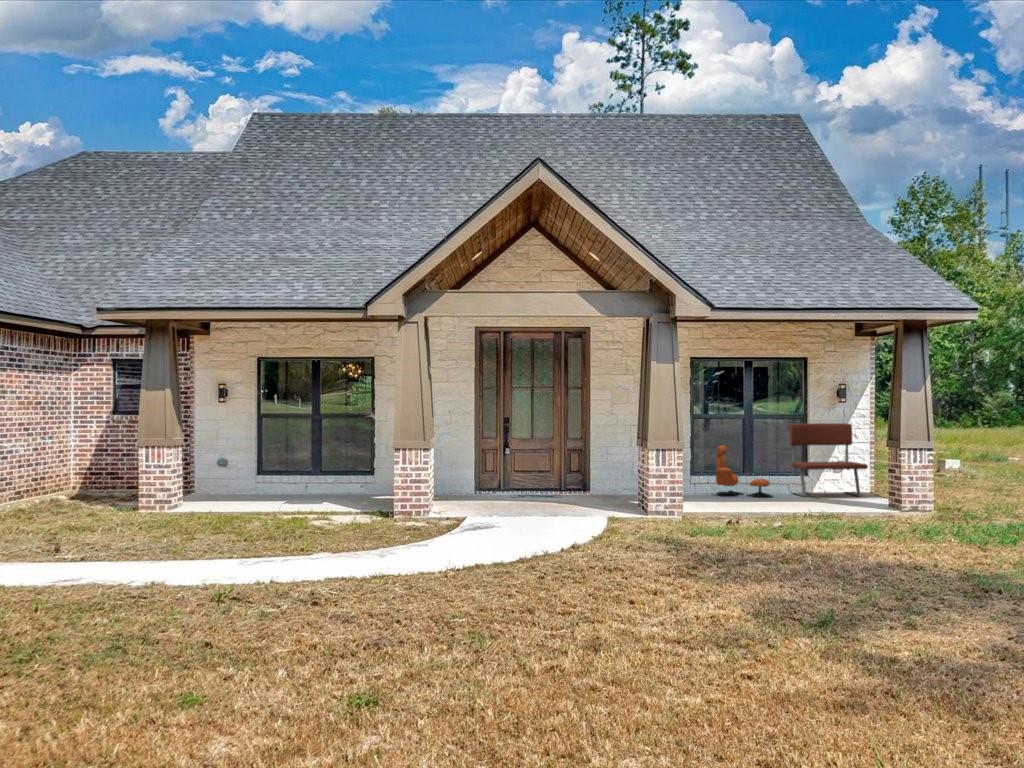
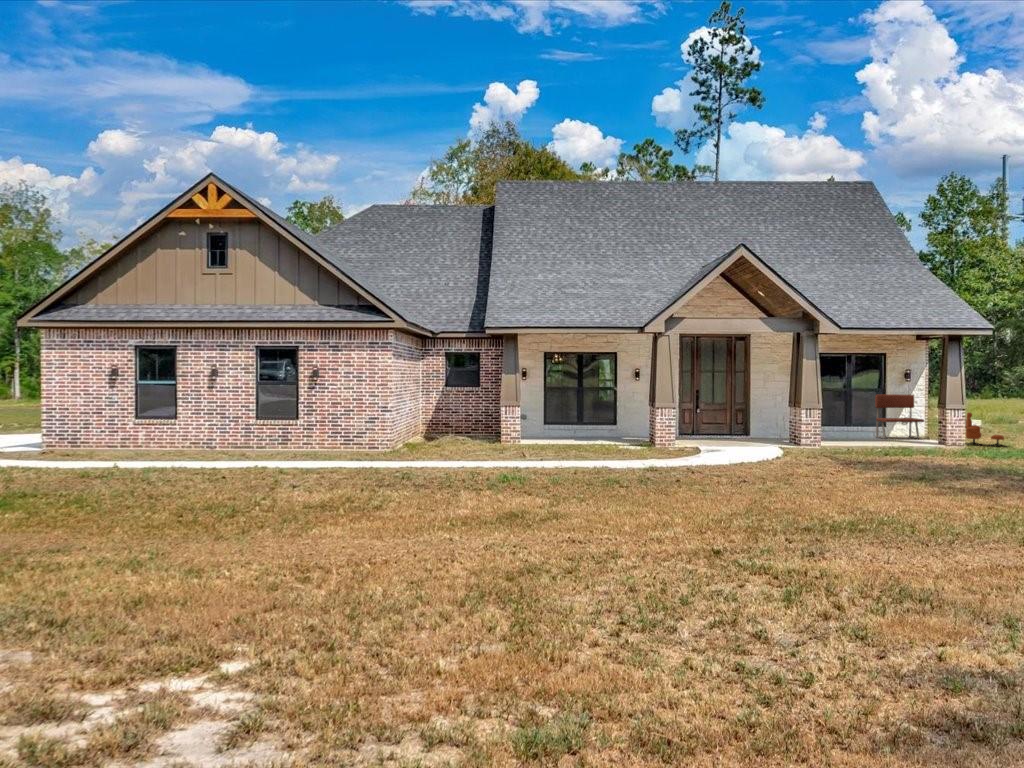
lounge chair: present [716,445,772,498] -> present [965,412,1006,447]

